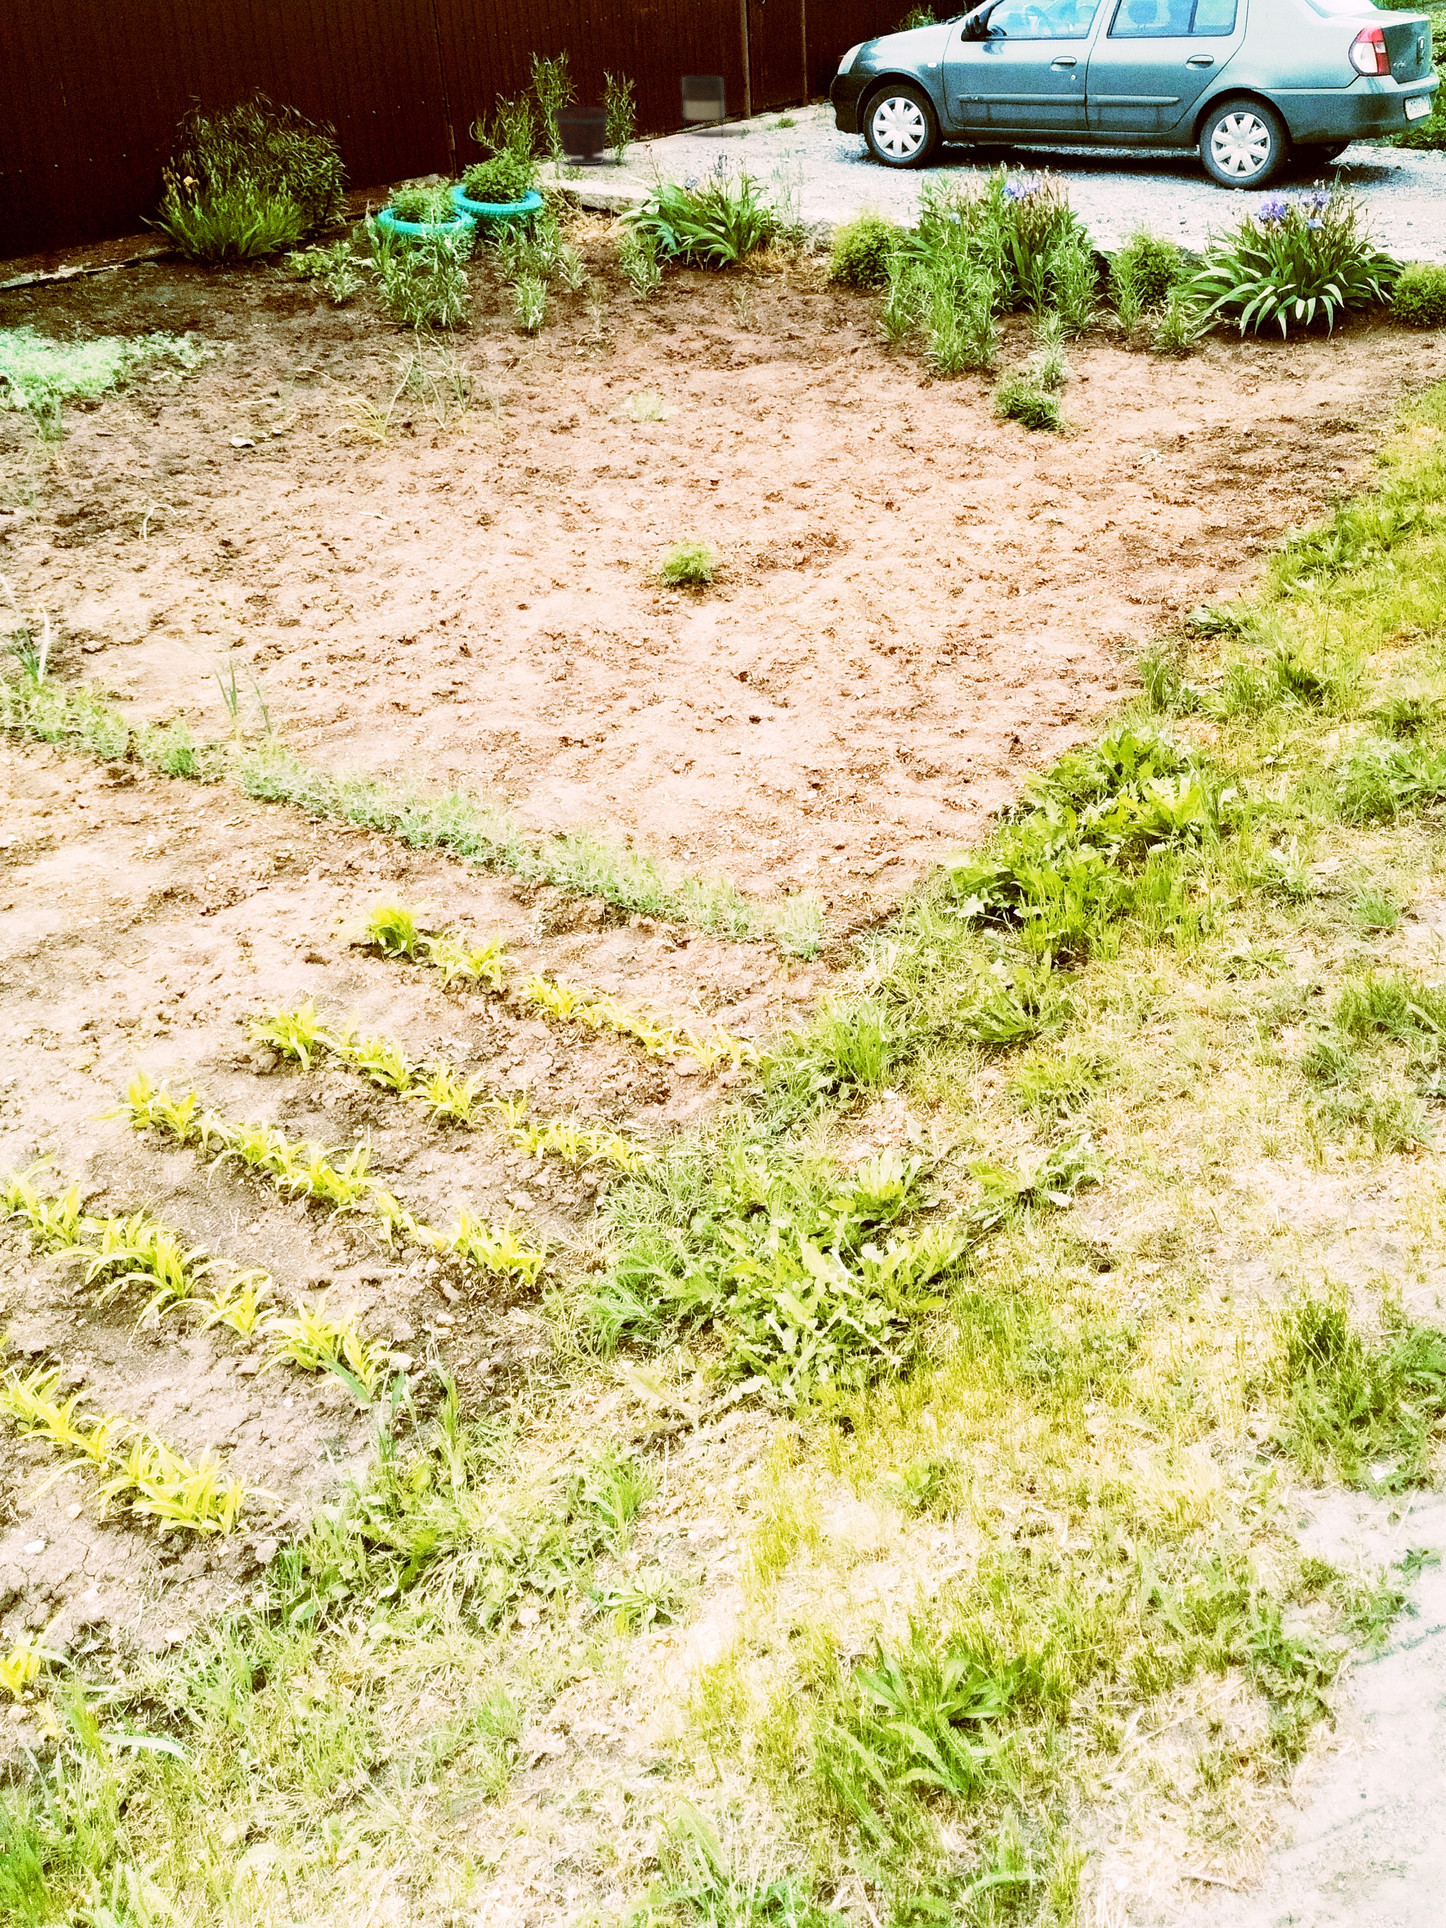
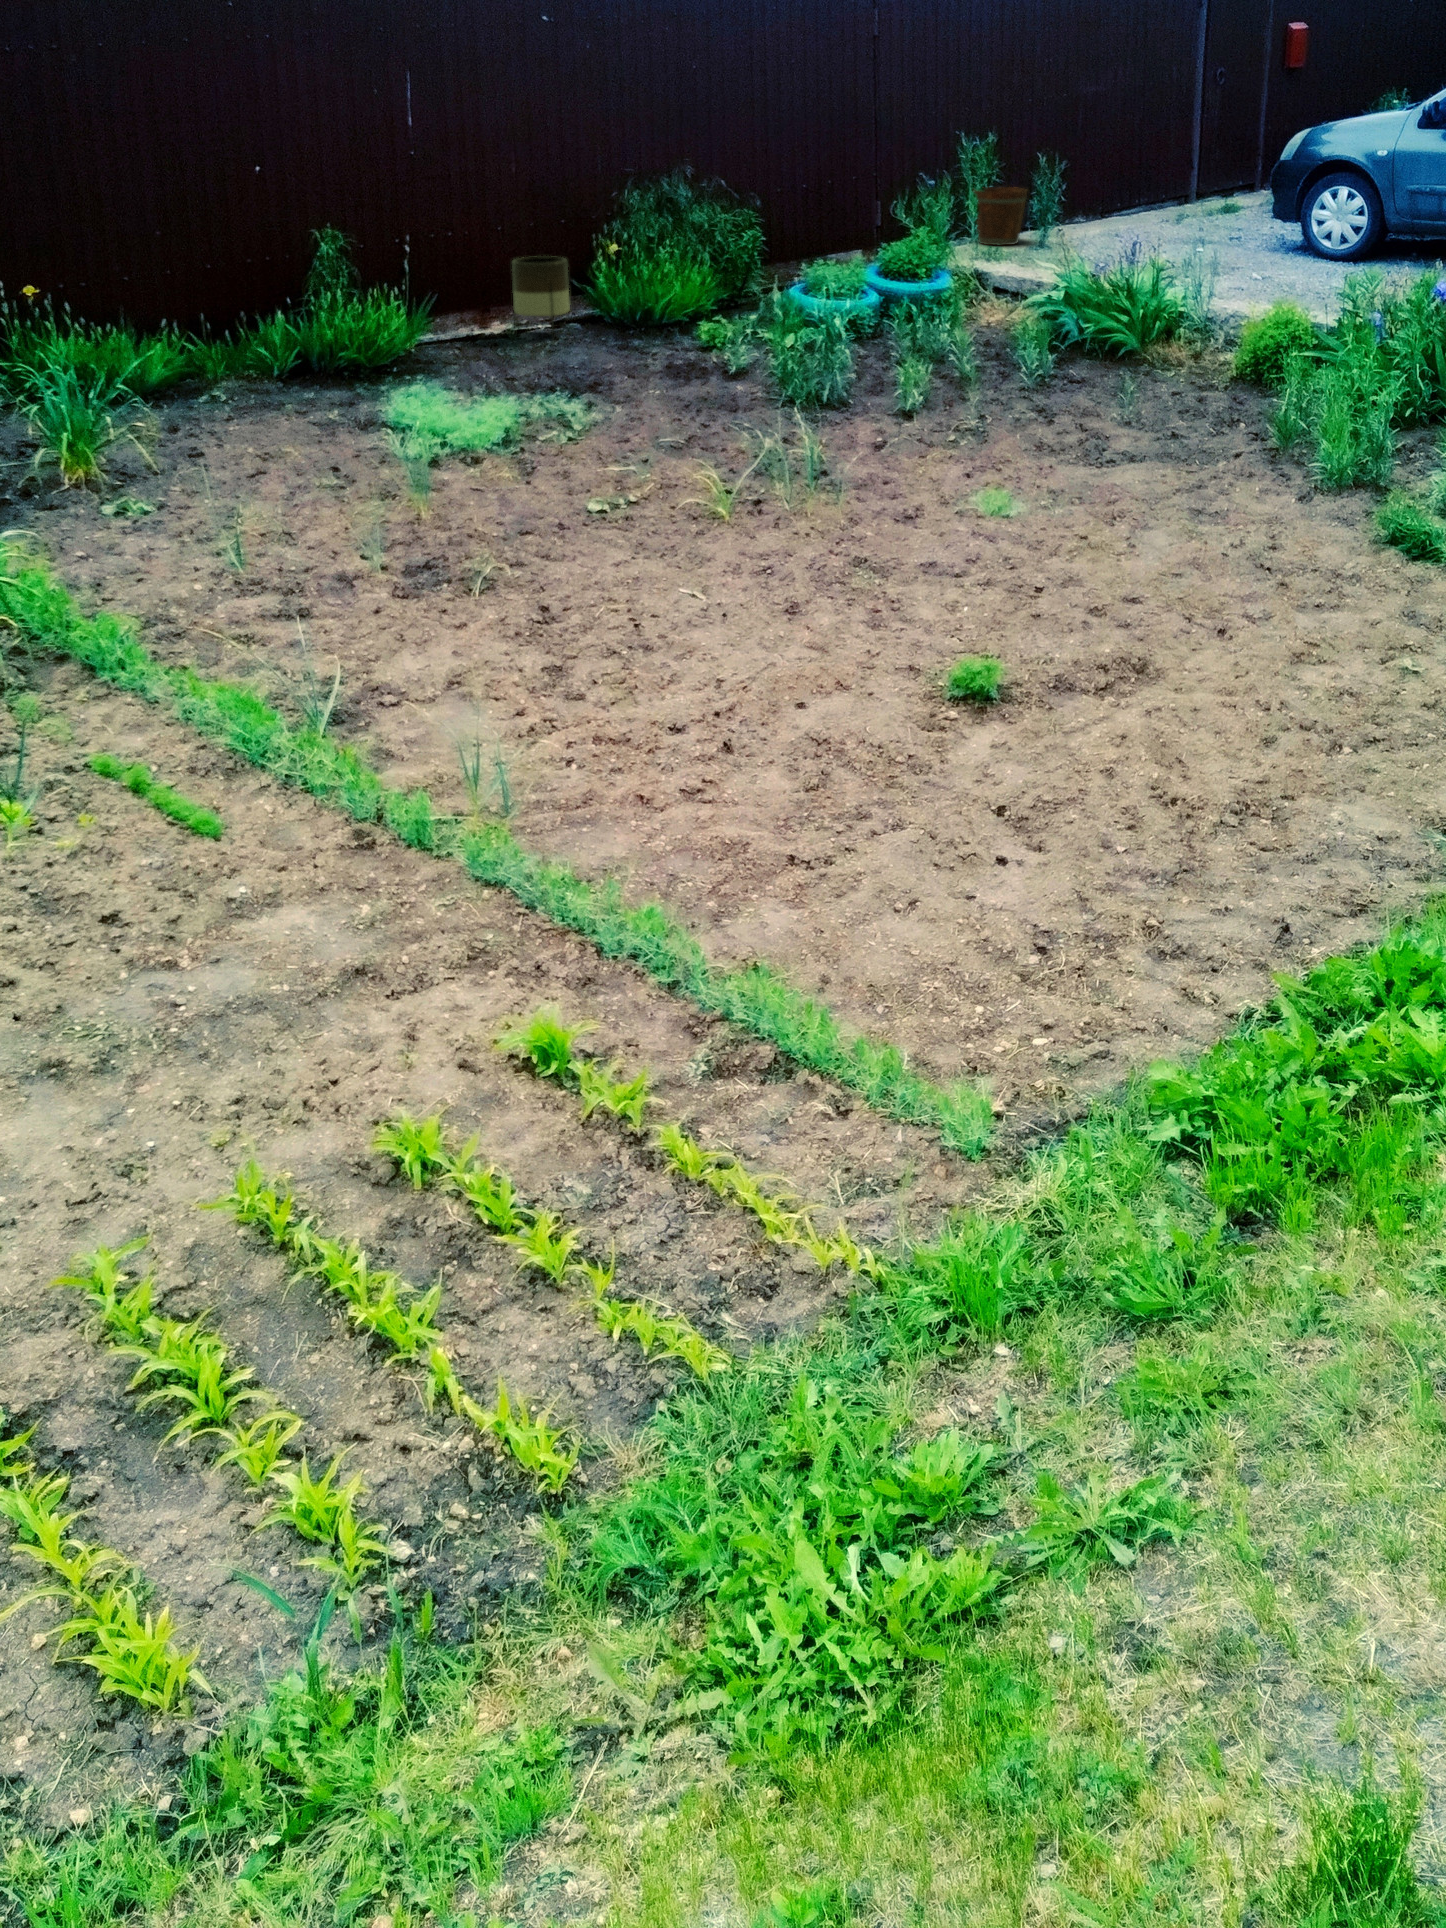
planter: present [682,76,725,120] -> present [512,256,570,318]

